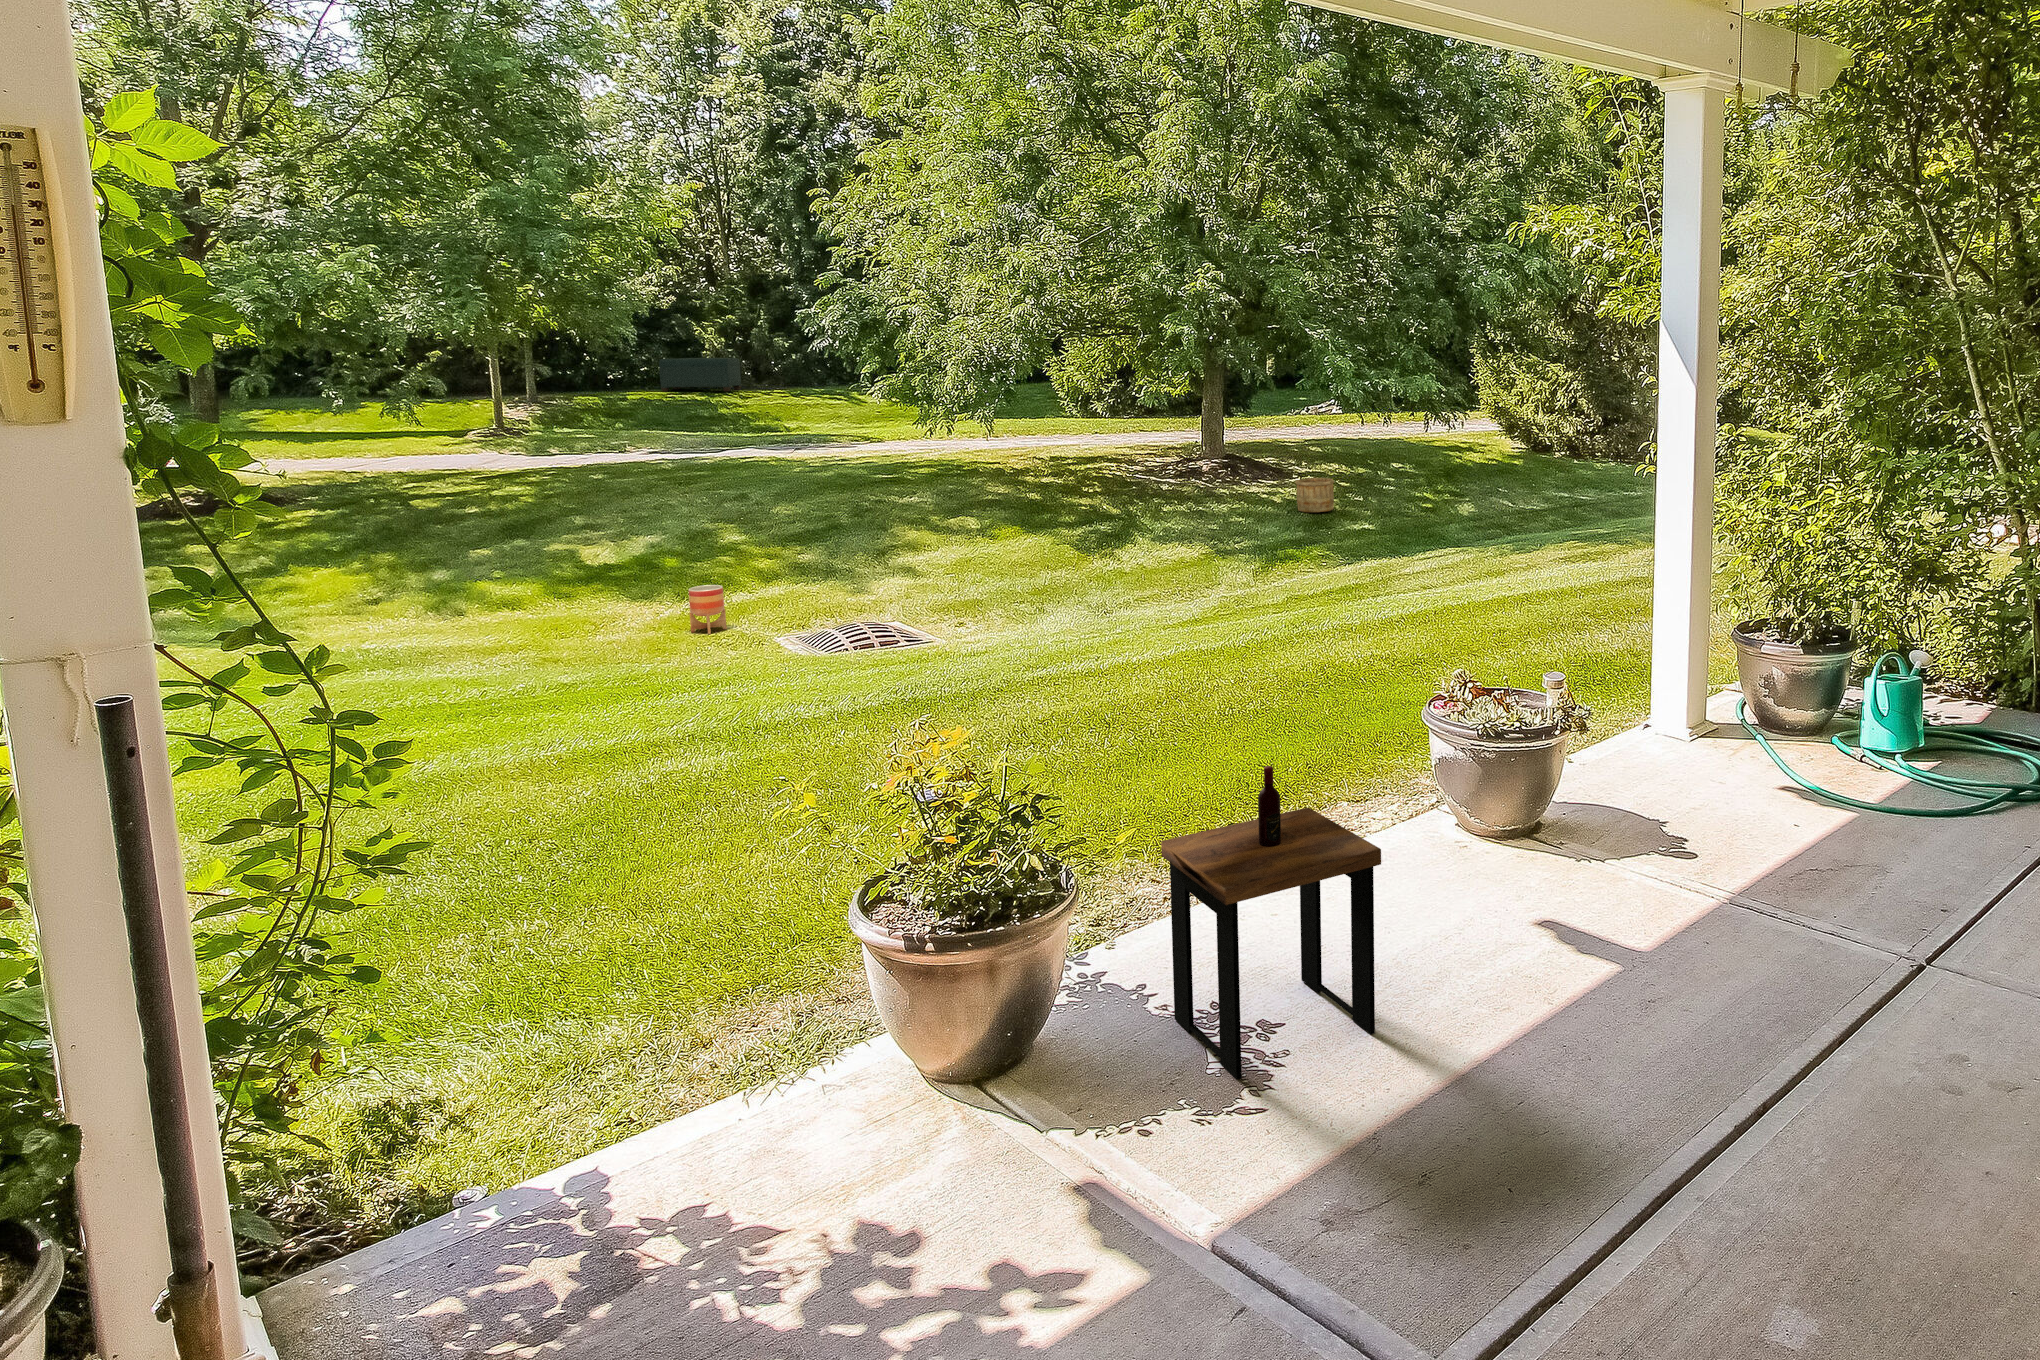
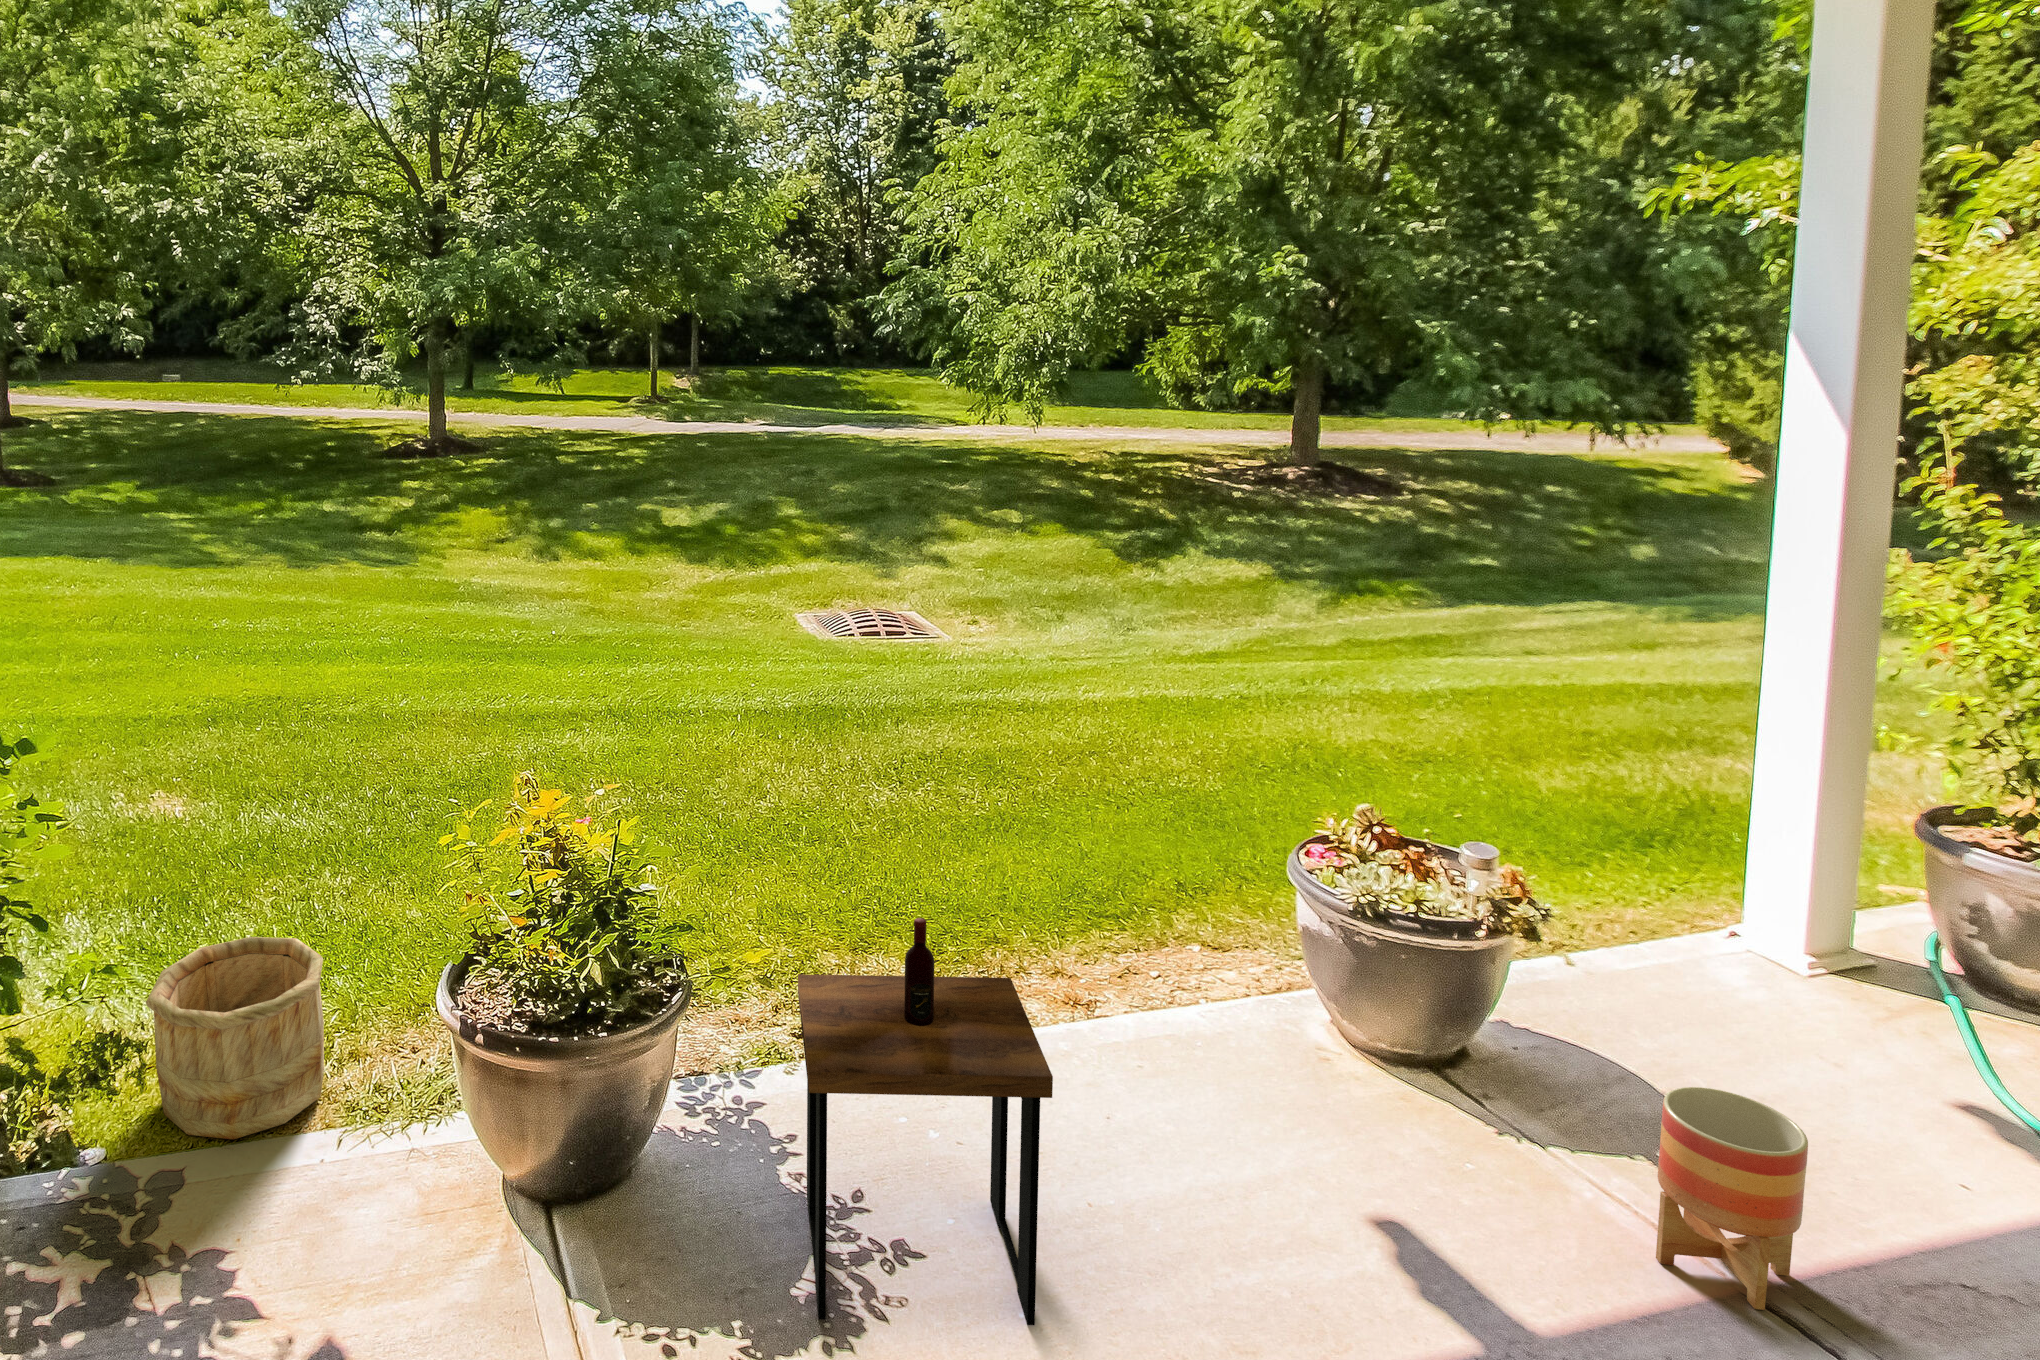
bench: present [659,358,741,392] -> none [796,337,863,368]
wooden bucket: present [1295,478,1334,512] -> present [146,937,324,1139]
planter: present [688,585,727,634] -> present [1656,1087,1808,1310]

